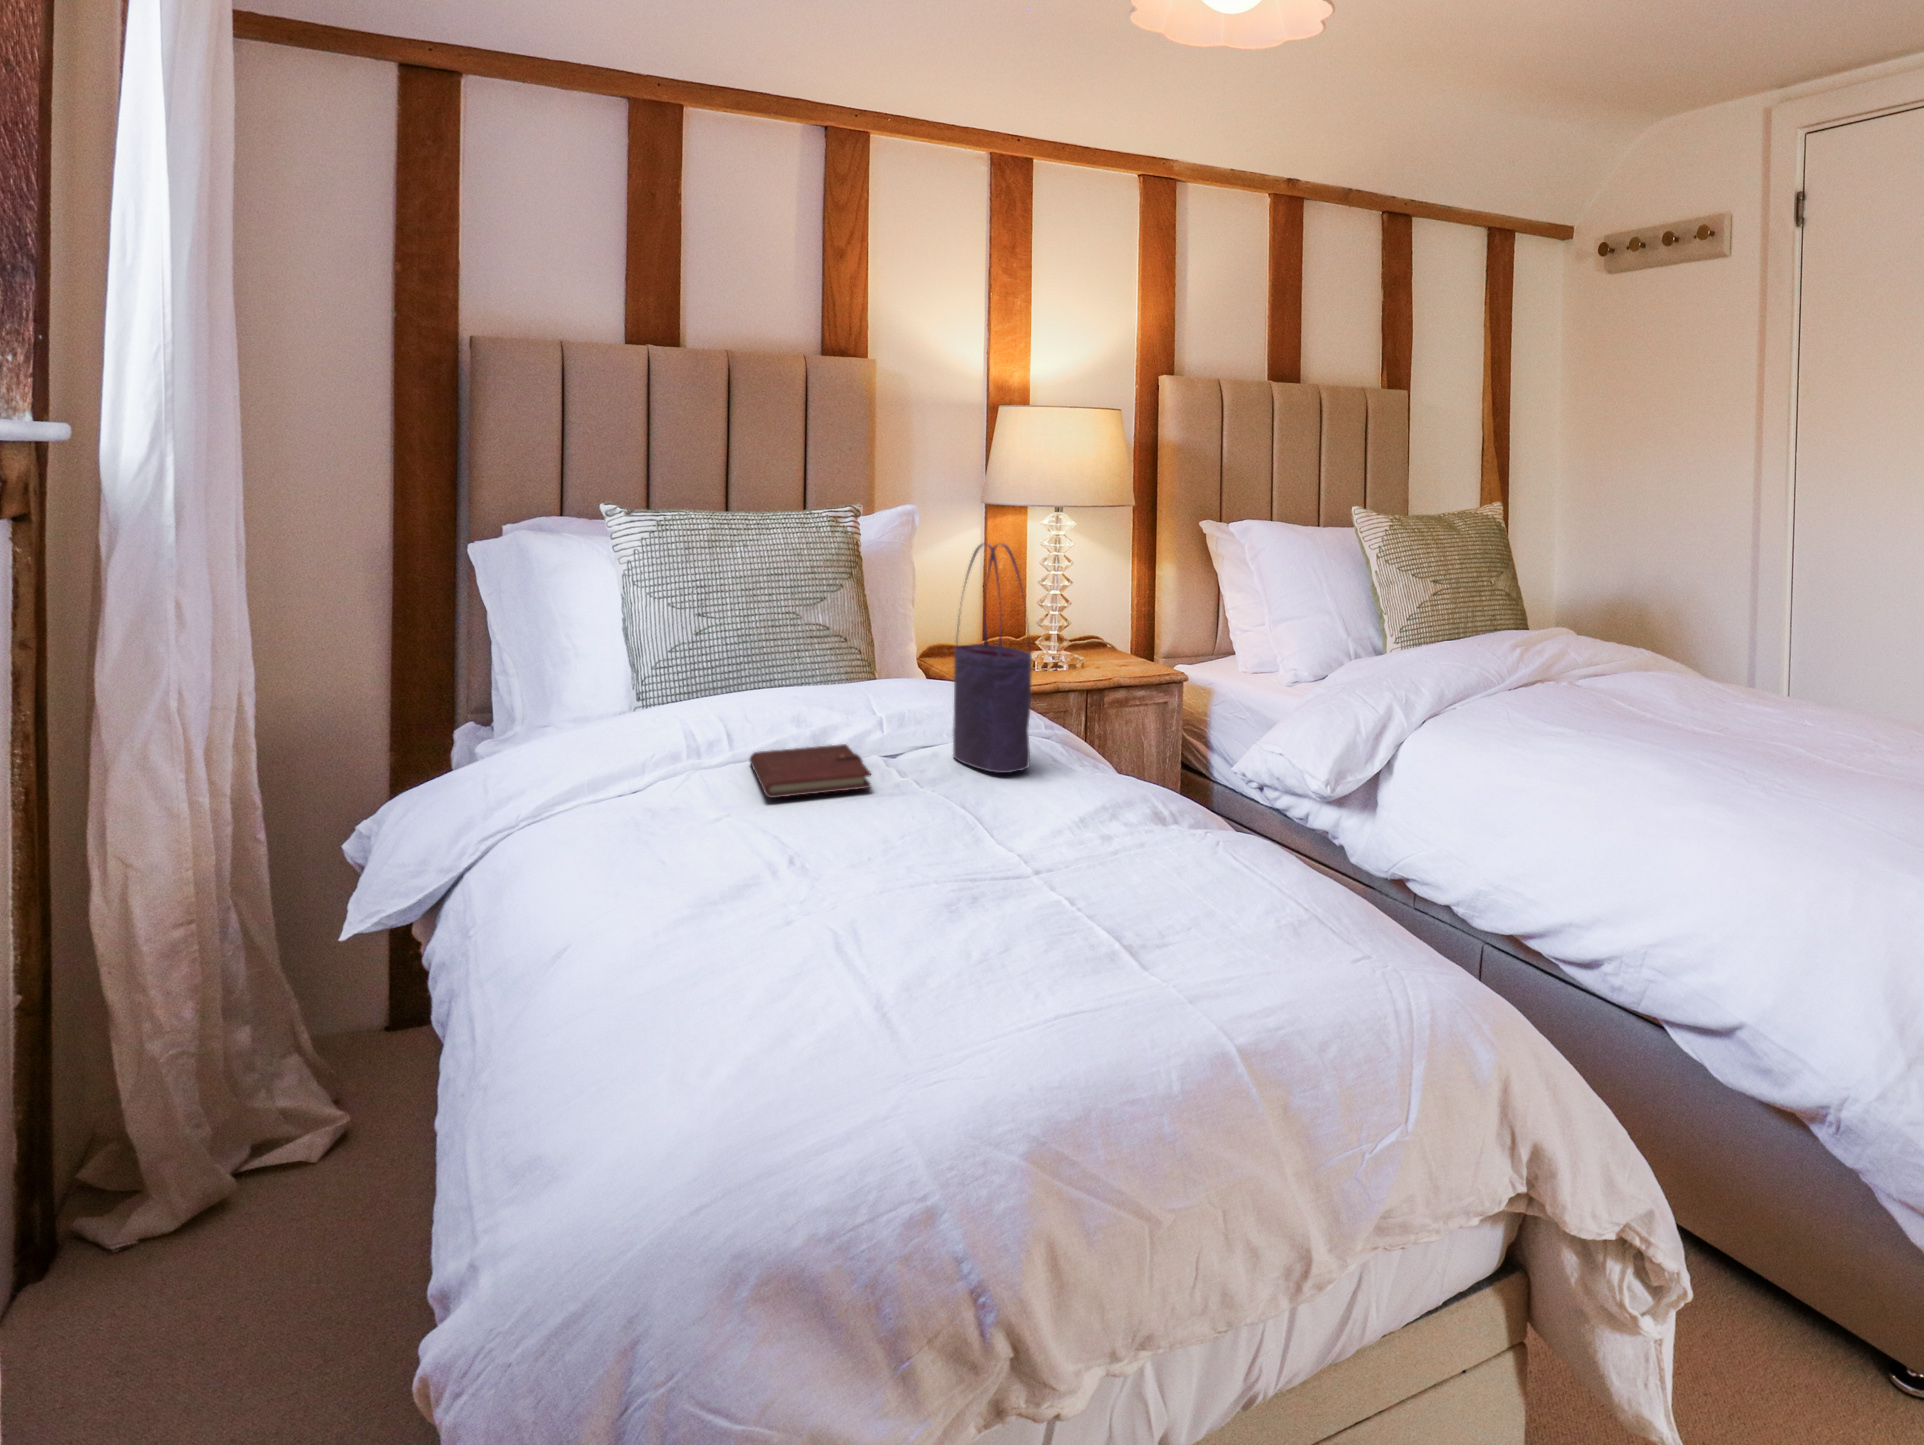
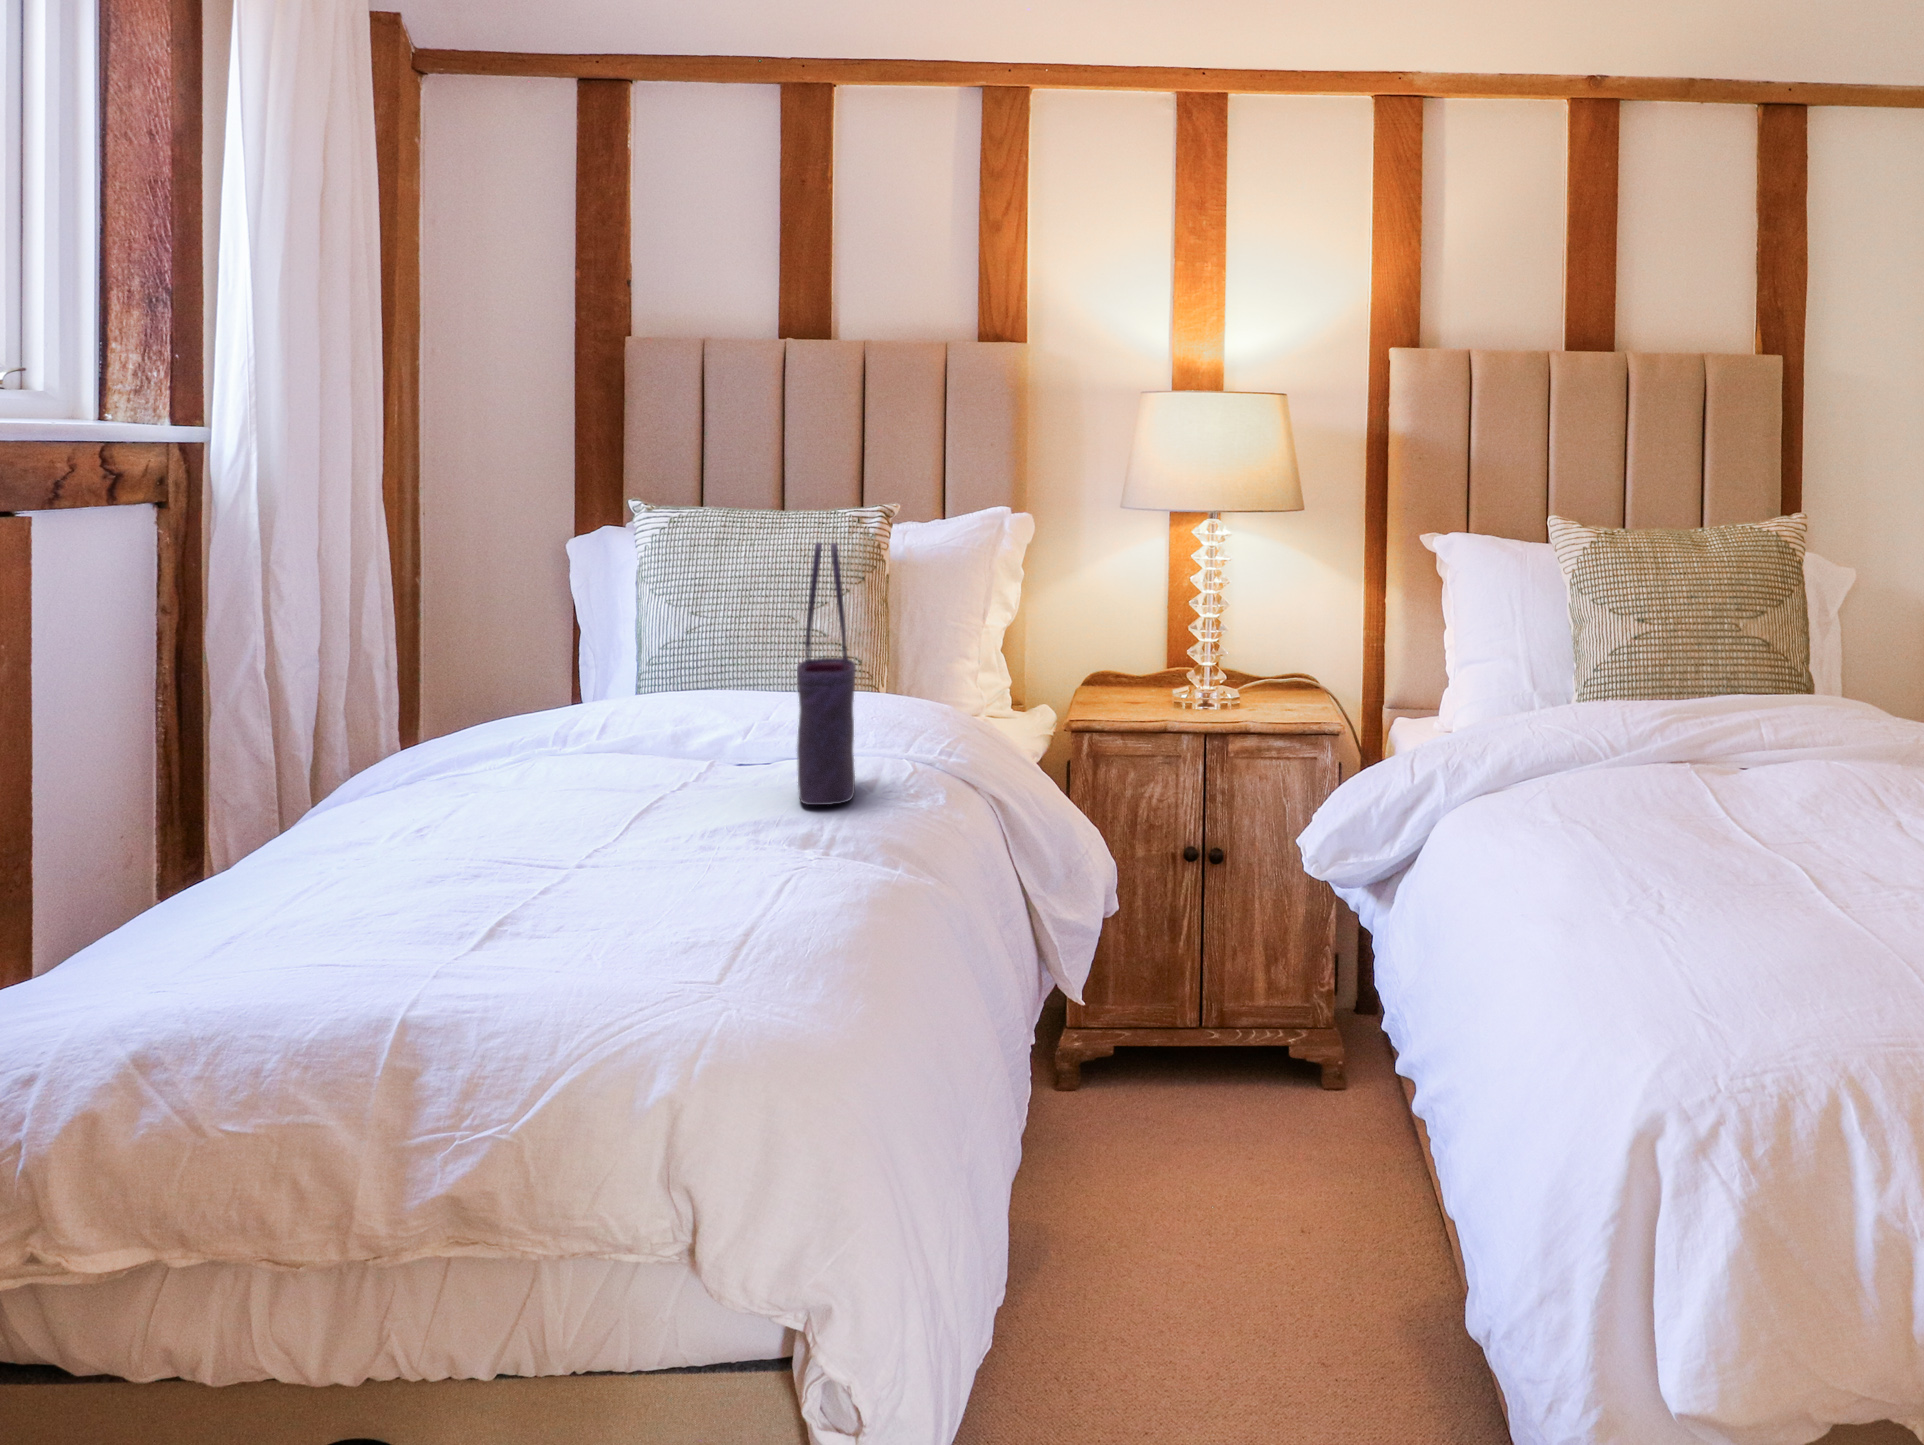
notebook: present [750,744,871,798] -> none [556,757,723,804]

